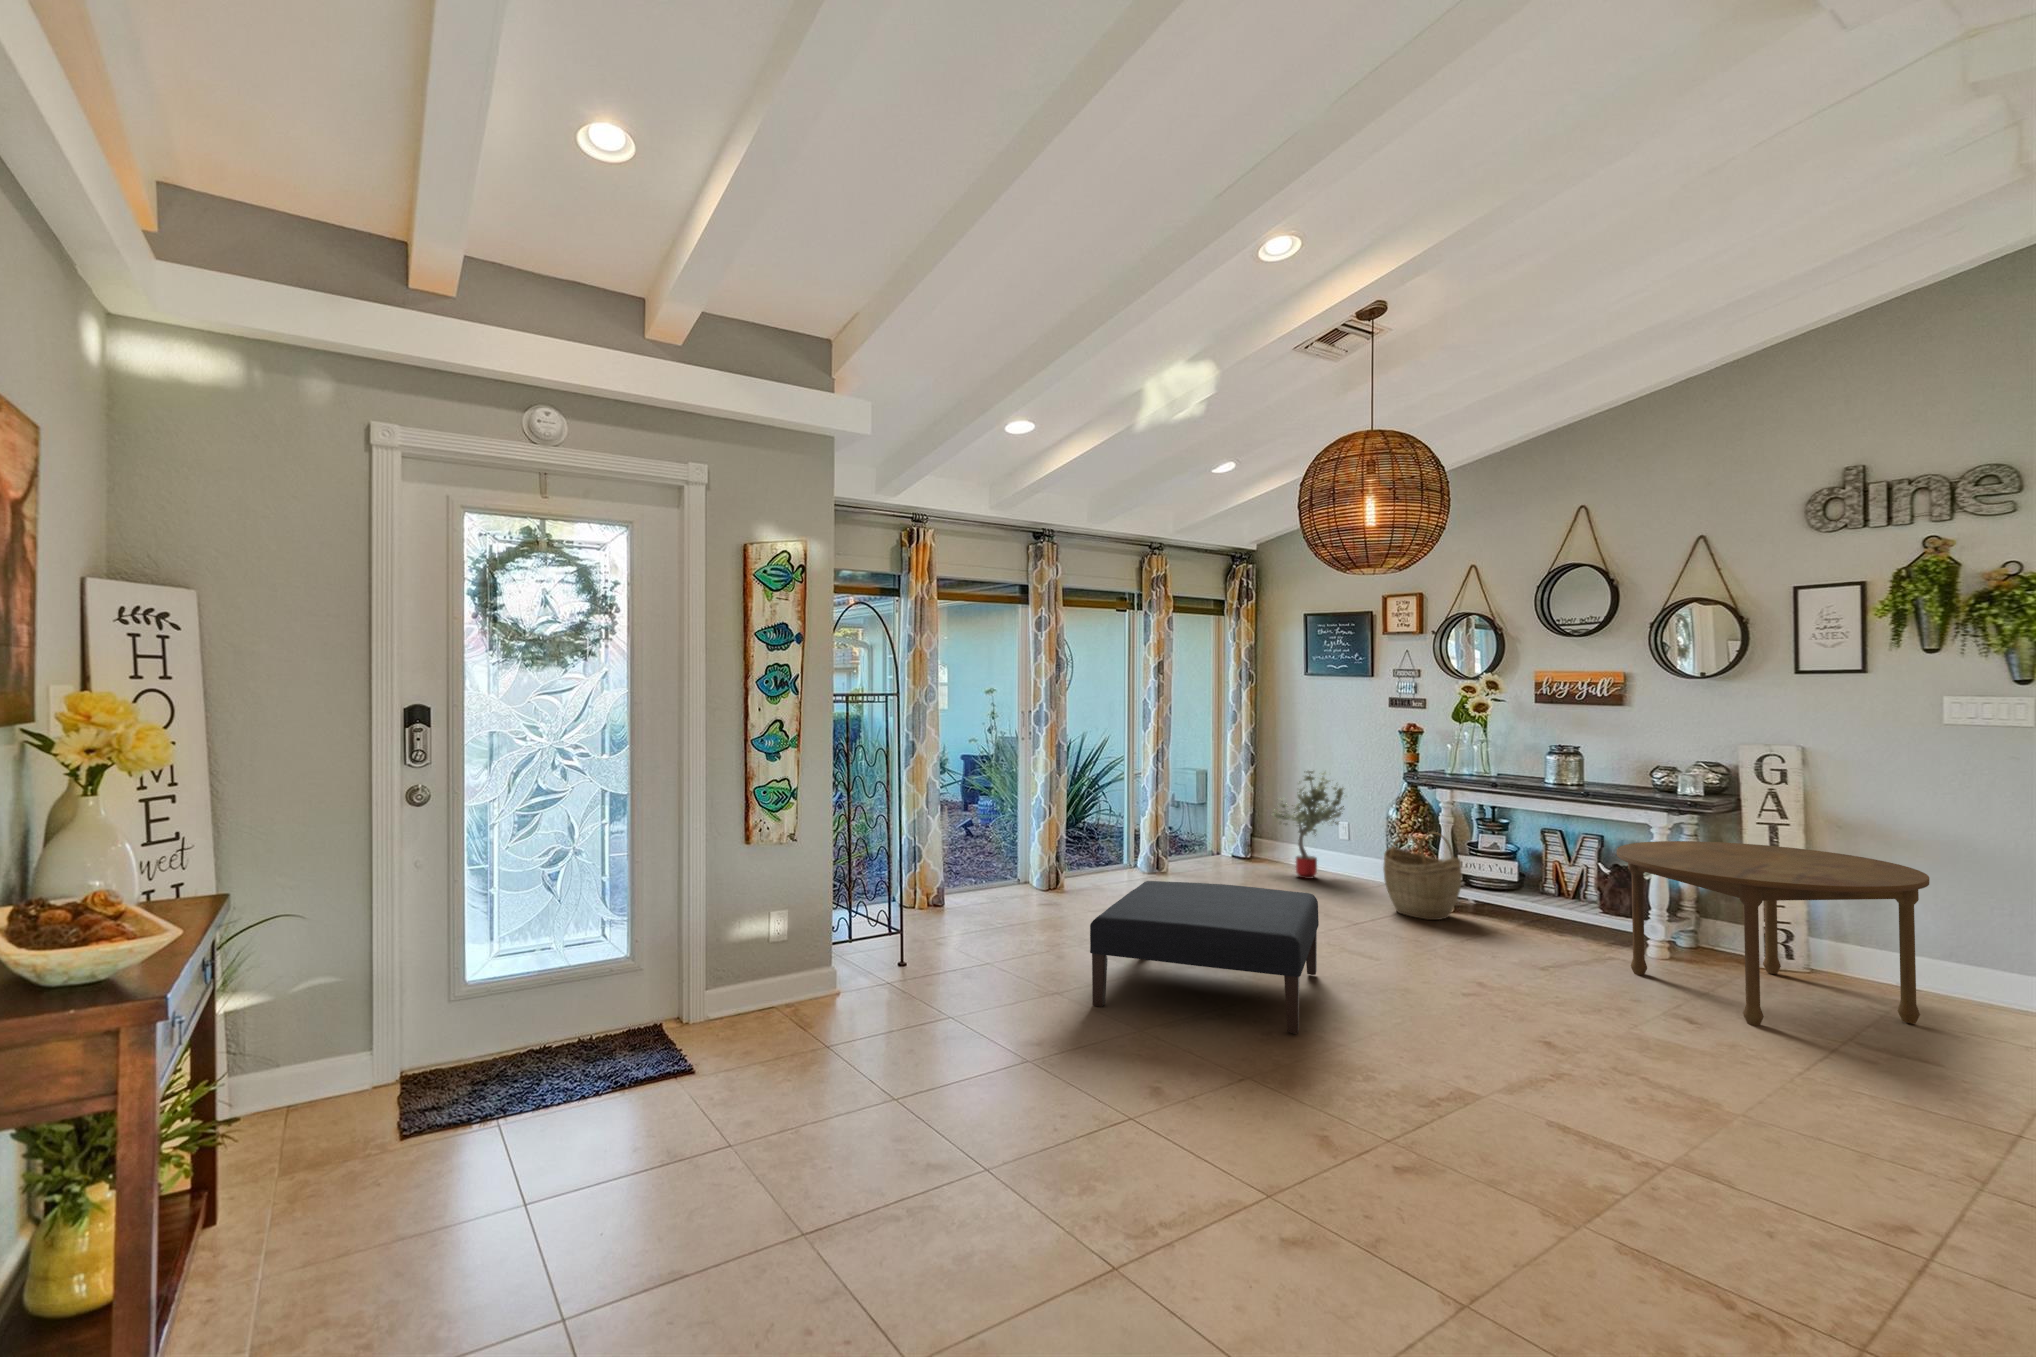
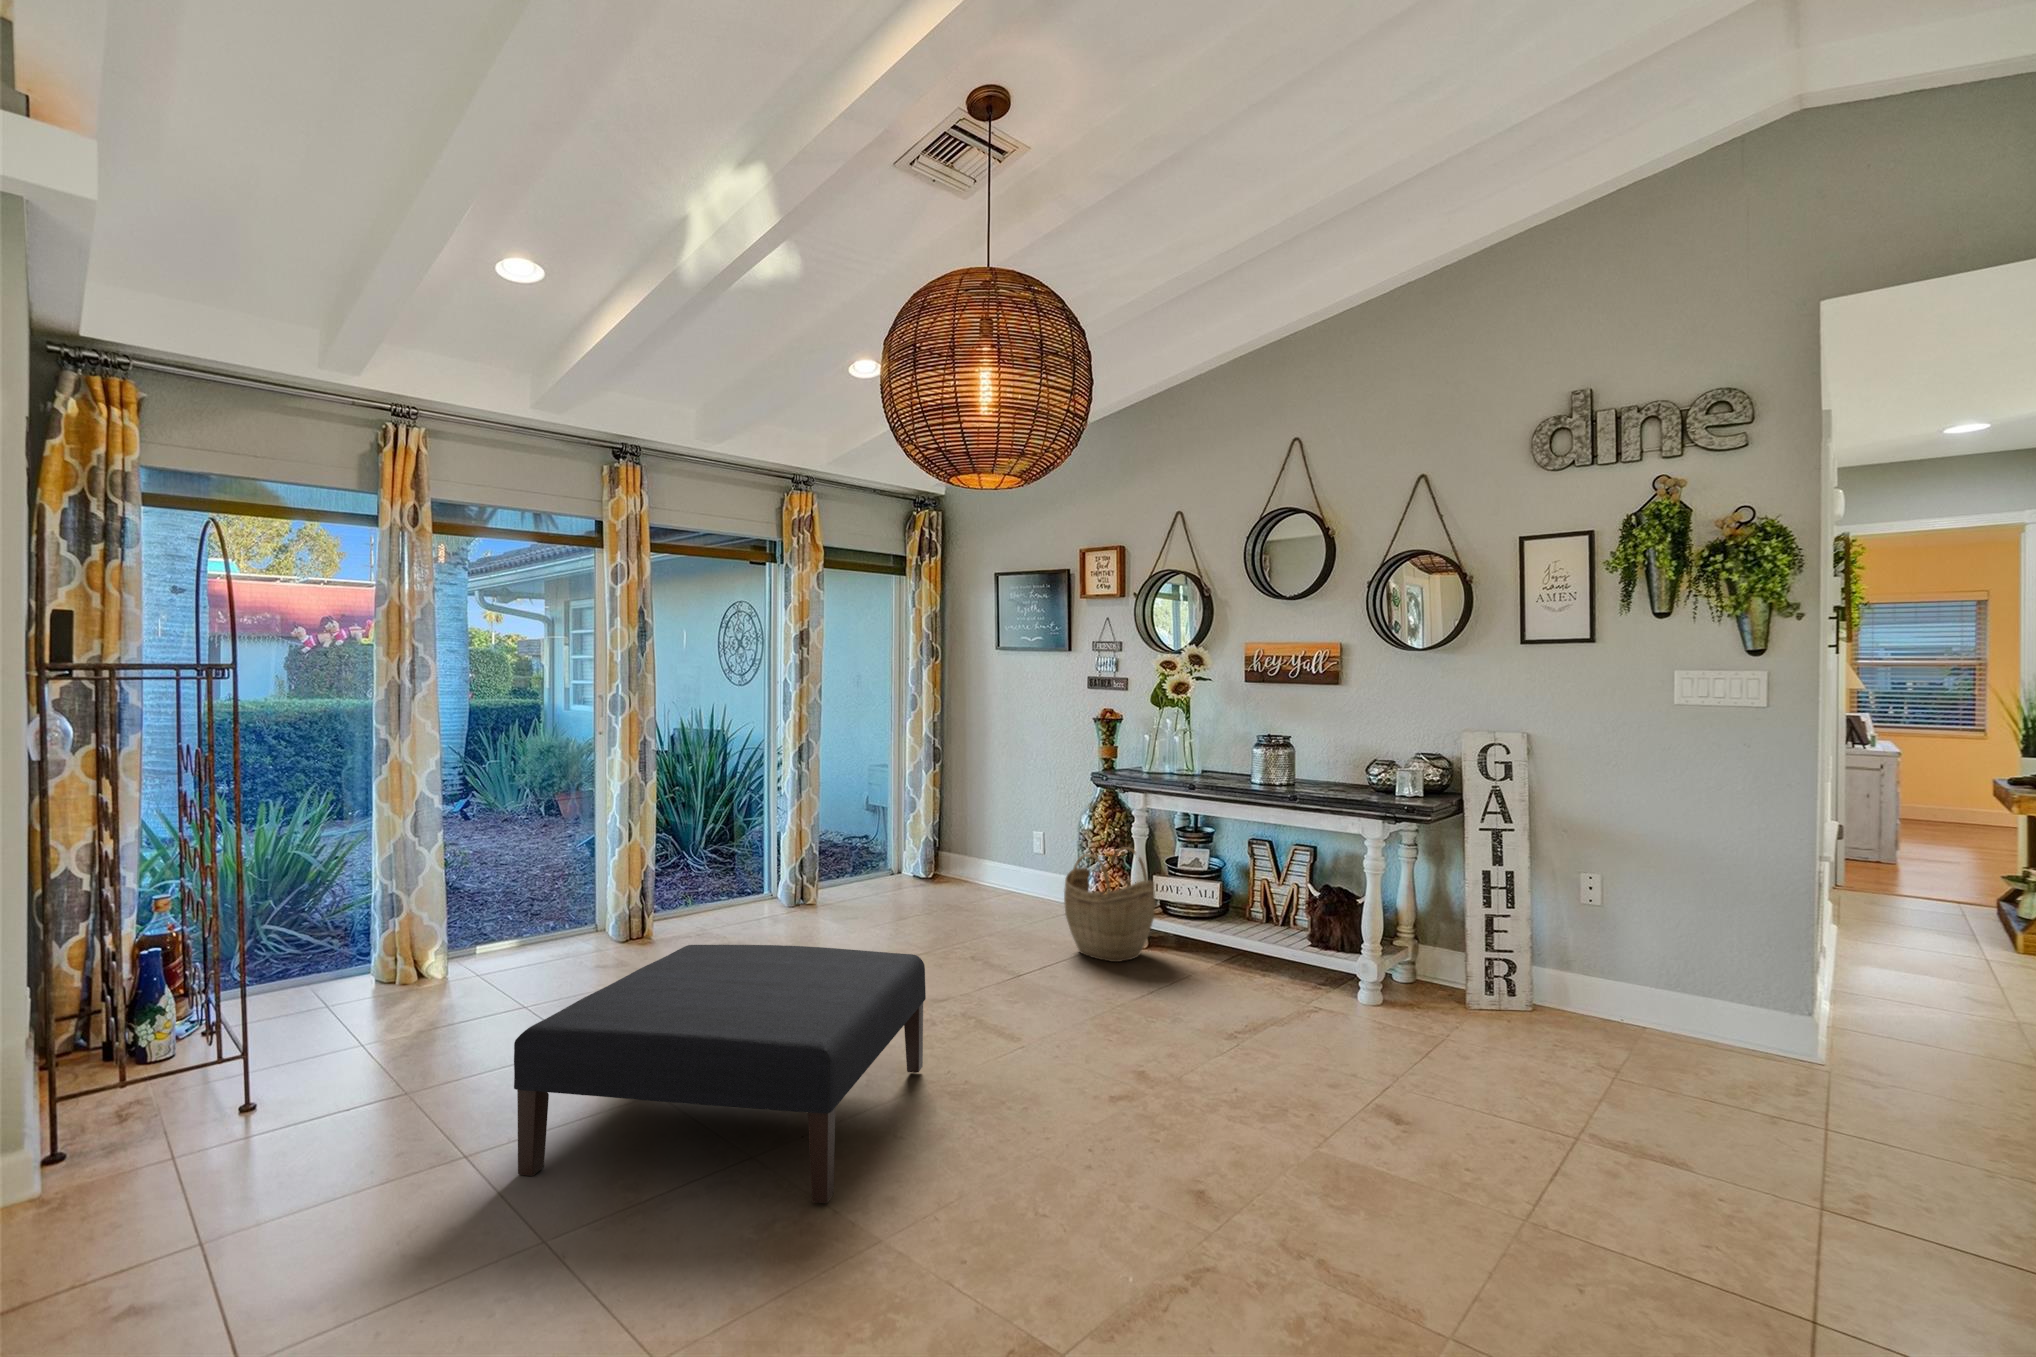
potted tree: present [1273,771,1344,879] -> none [952,769,1039,907]
dining table: present [1617,841,1929,1026] -> none [1317,854,1661,1109]

